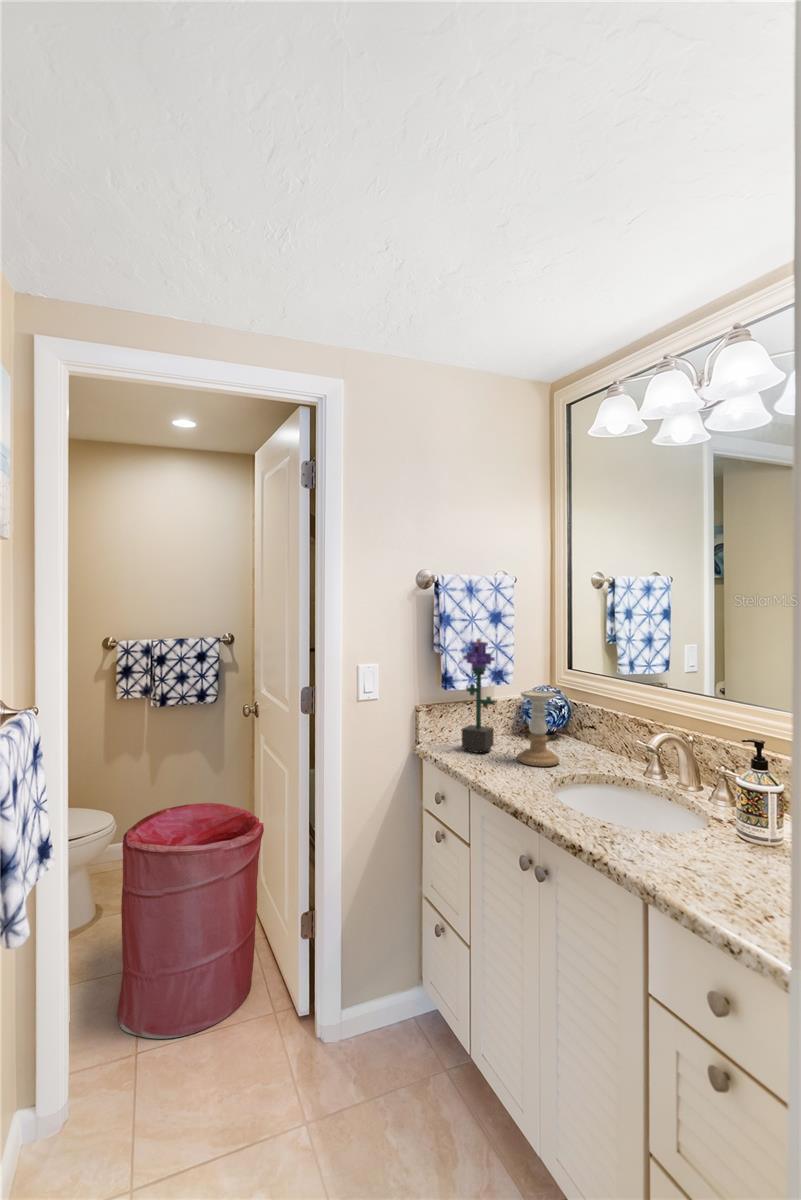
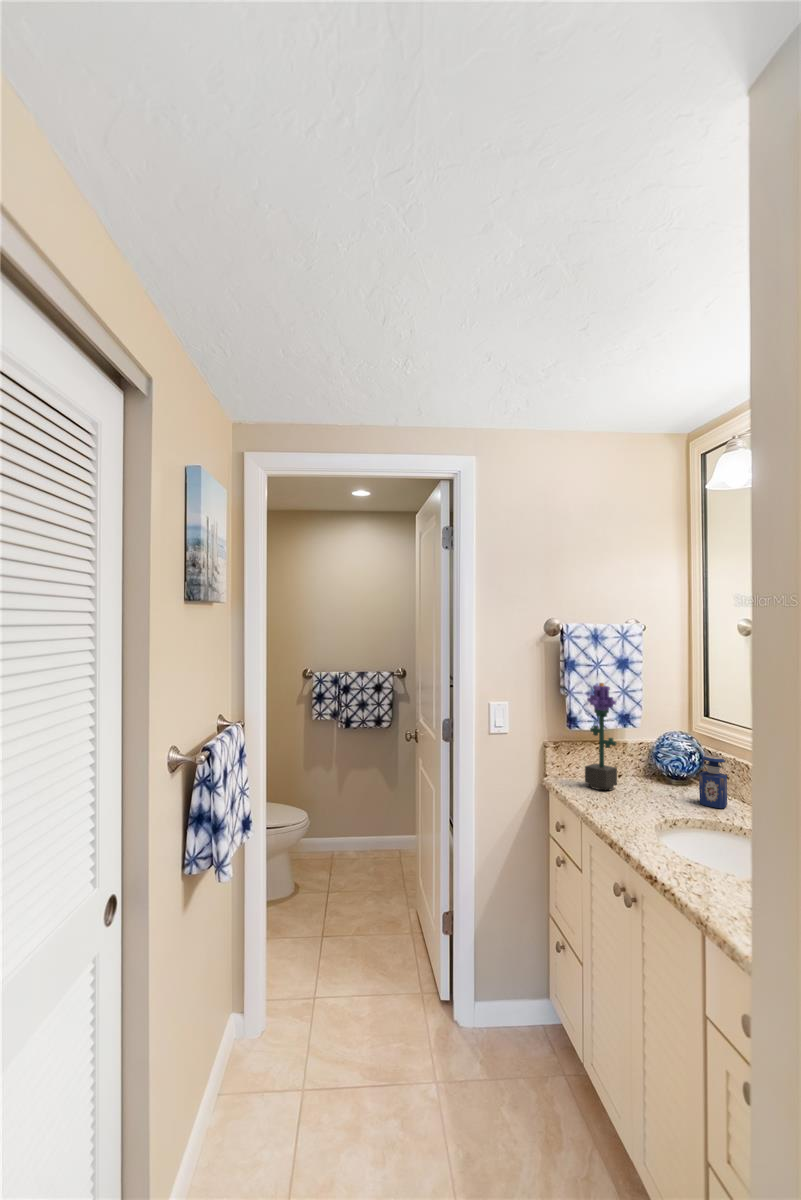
candle holder: present [517,690,560,766] -> none [636,735,680,809]
perfume bottle: none [574,707,598,759] -> present [699,755,727,808]
laundry hamper: present [117,803,264,1039] -> none [300,811,416,1002]

